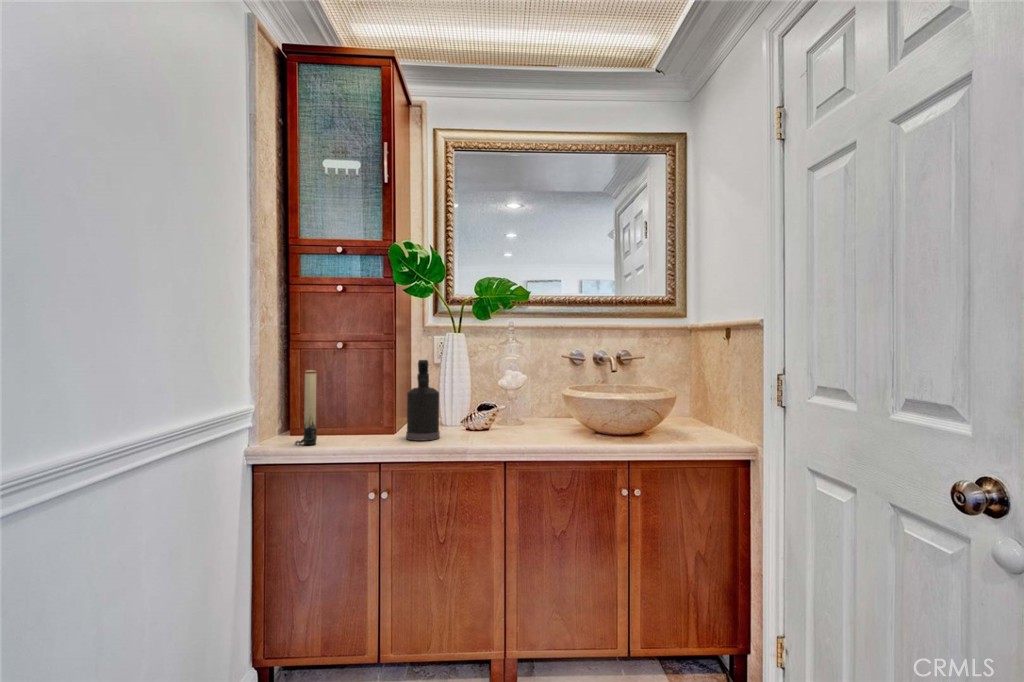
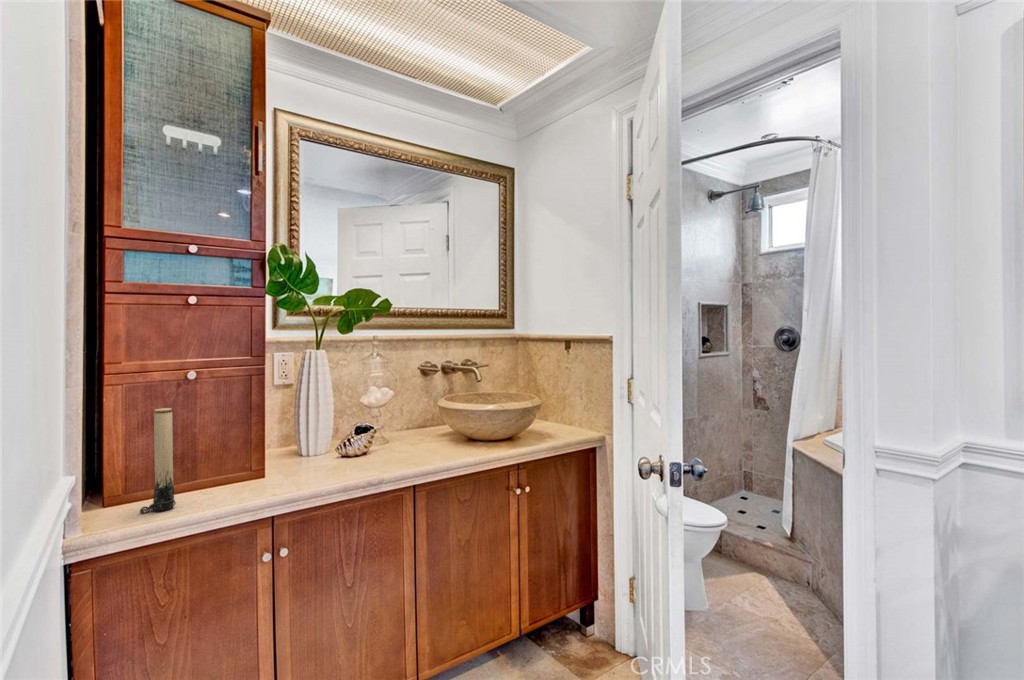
spray bottle: present [406,360,440,441] -> none [288,383,329,478]

